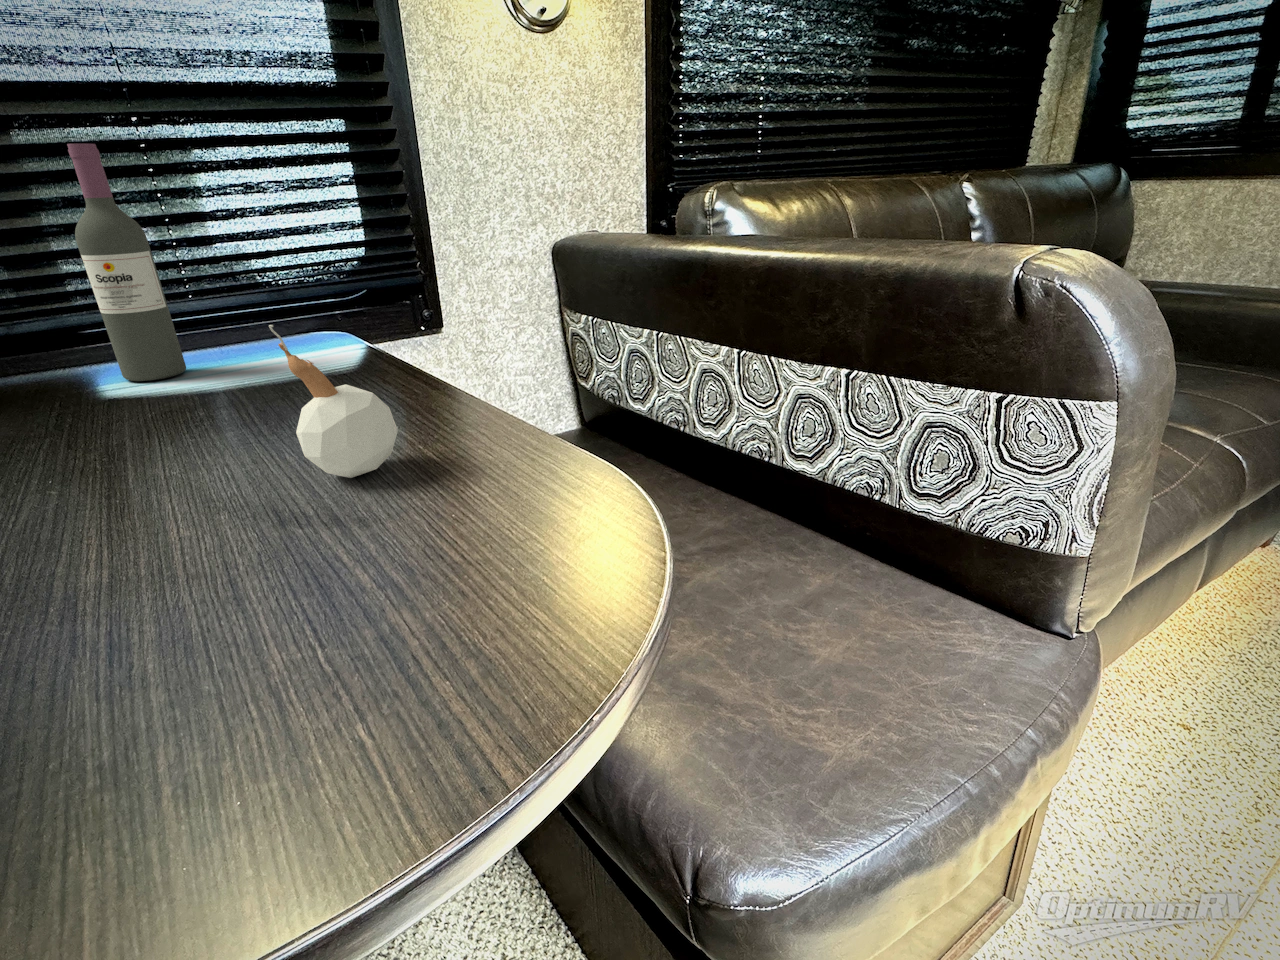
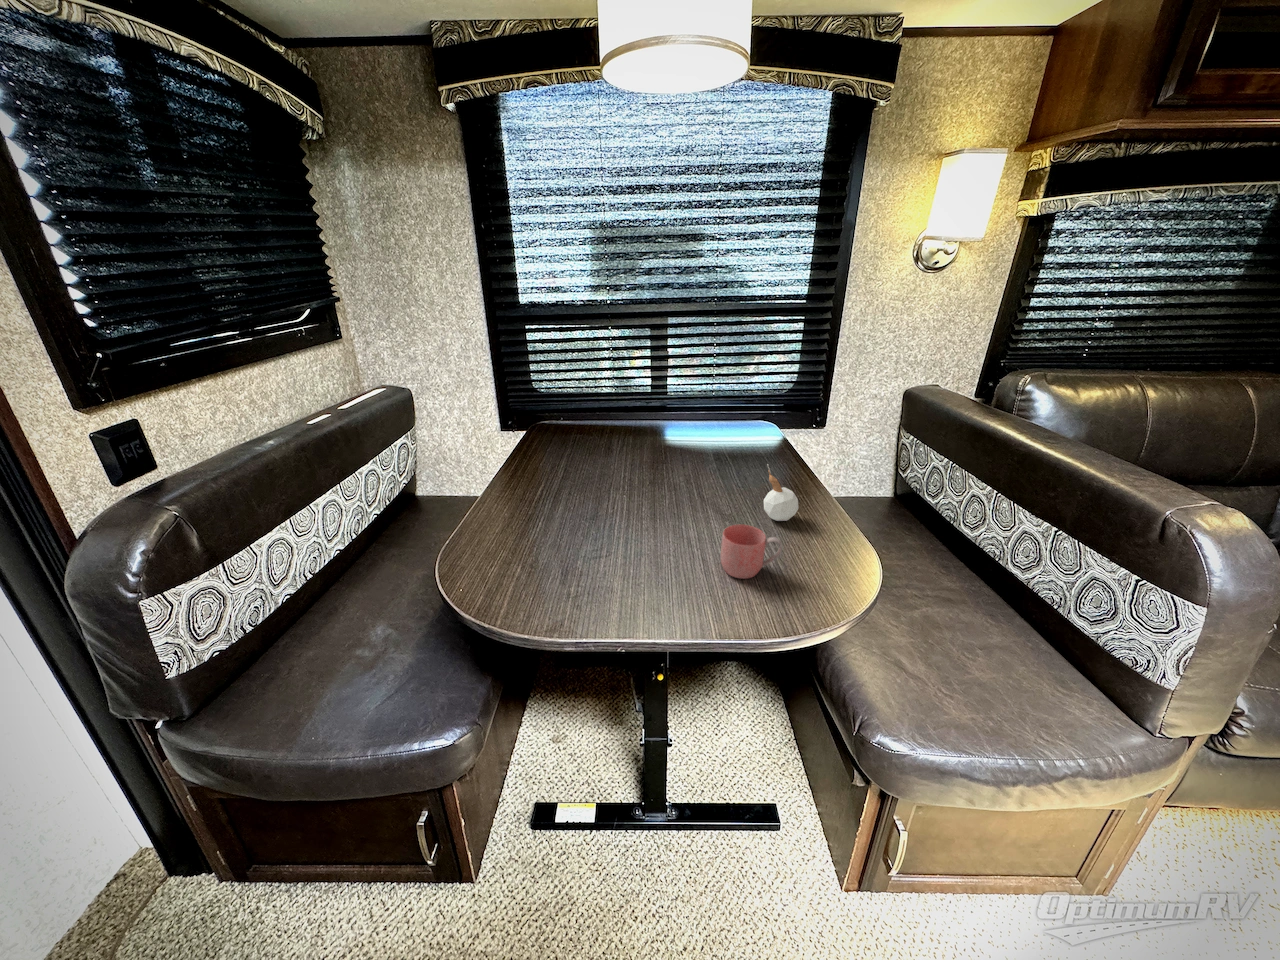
wine bottle: present [67,143,186,381] -> none [688,350,715,442]
mug: none [75,487,340,688] -> present [721,525,782,579]

